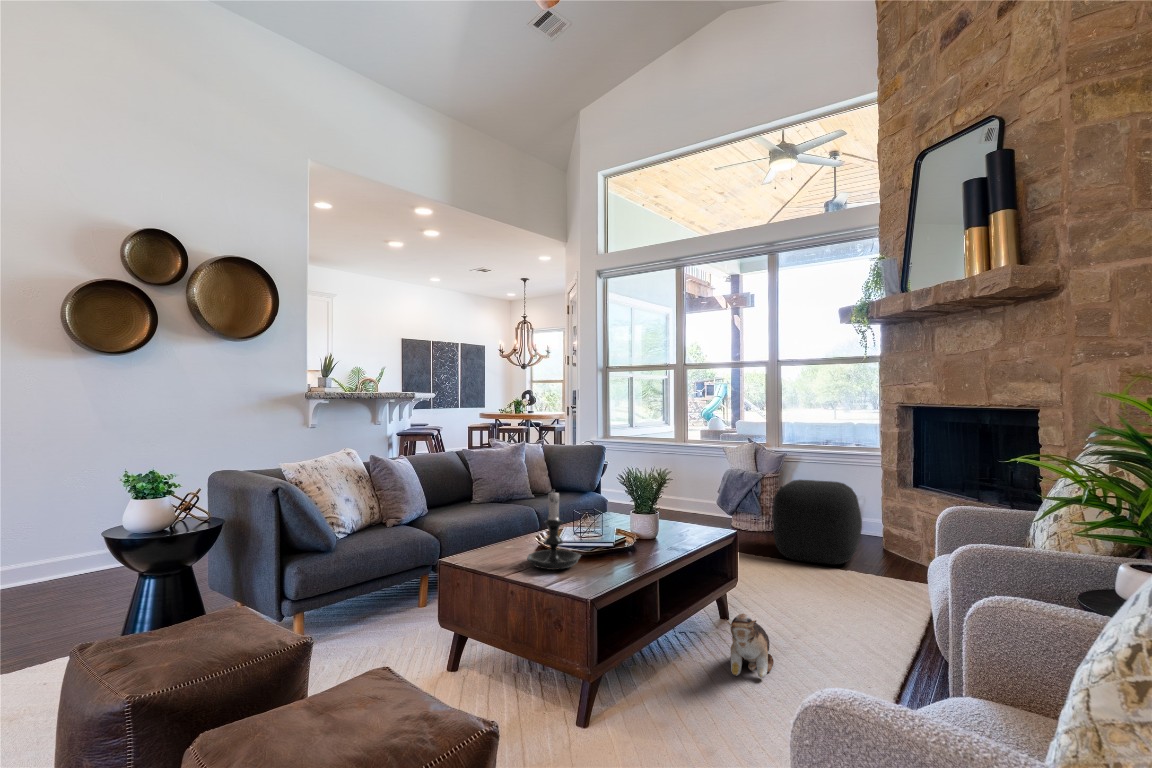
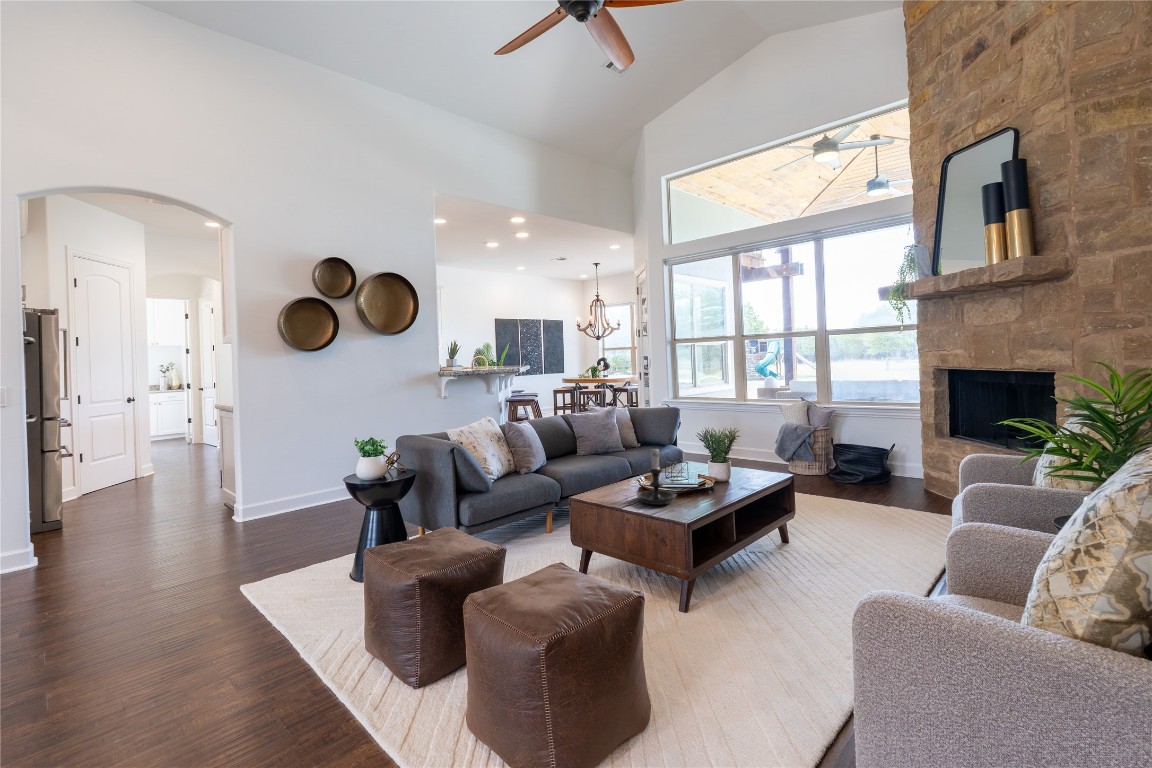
ottoman: present [773,480,862,565] -> none [823,432,900,501]
plush toy: present [726,613,774,678] -> none [788,536,826,583]

